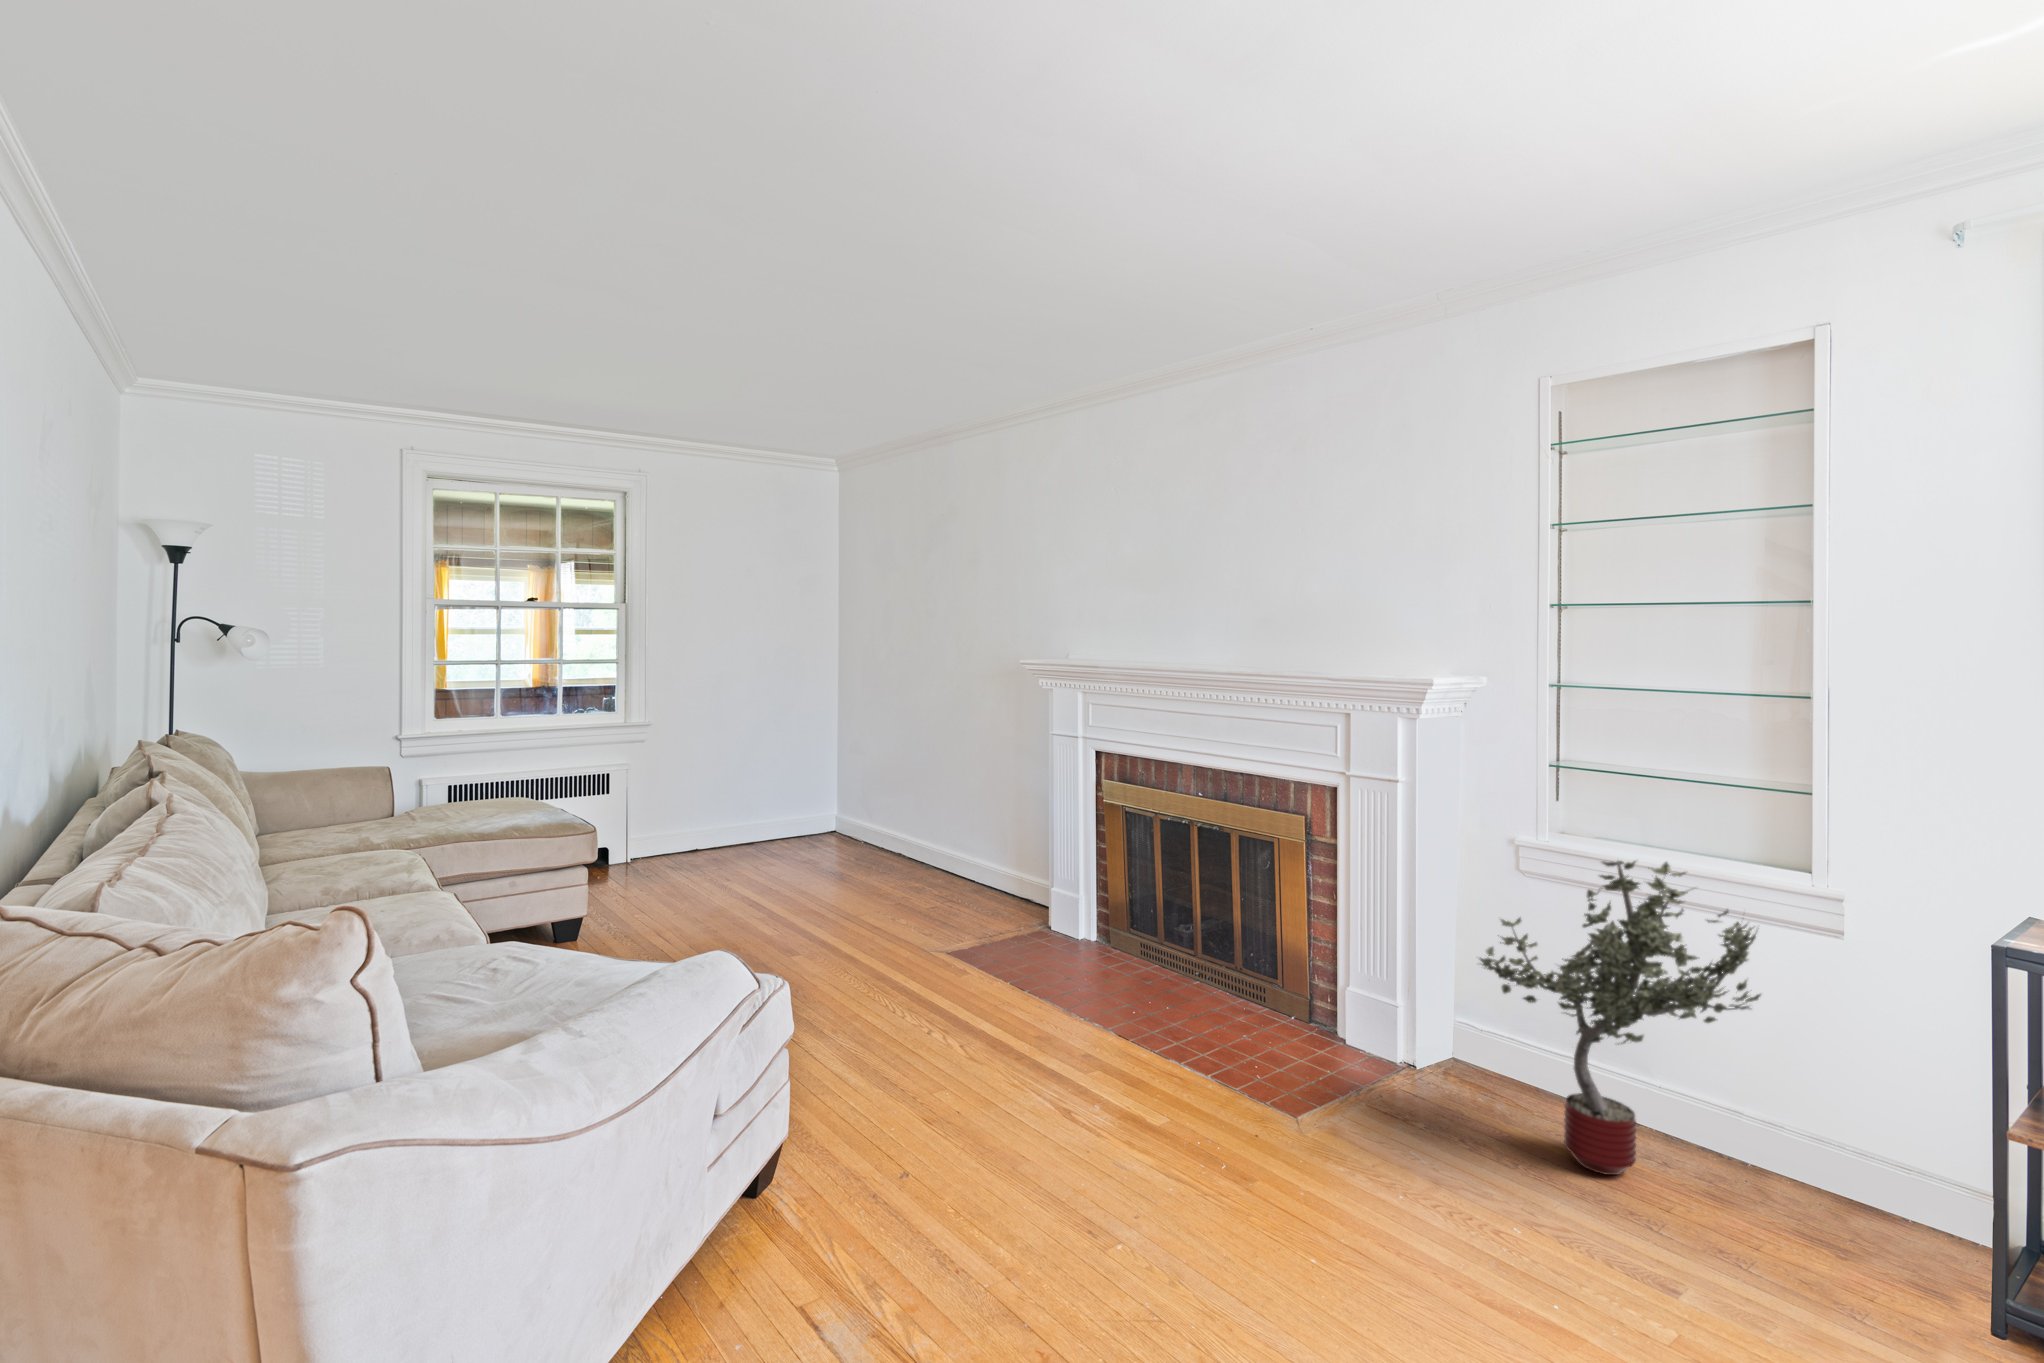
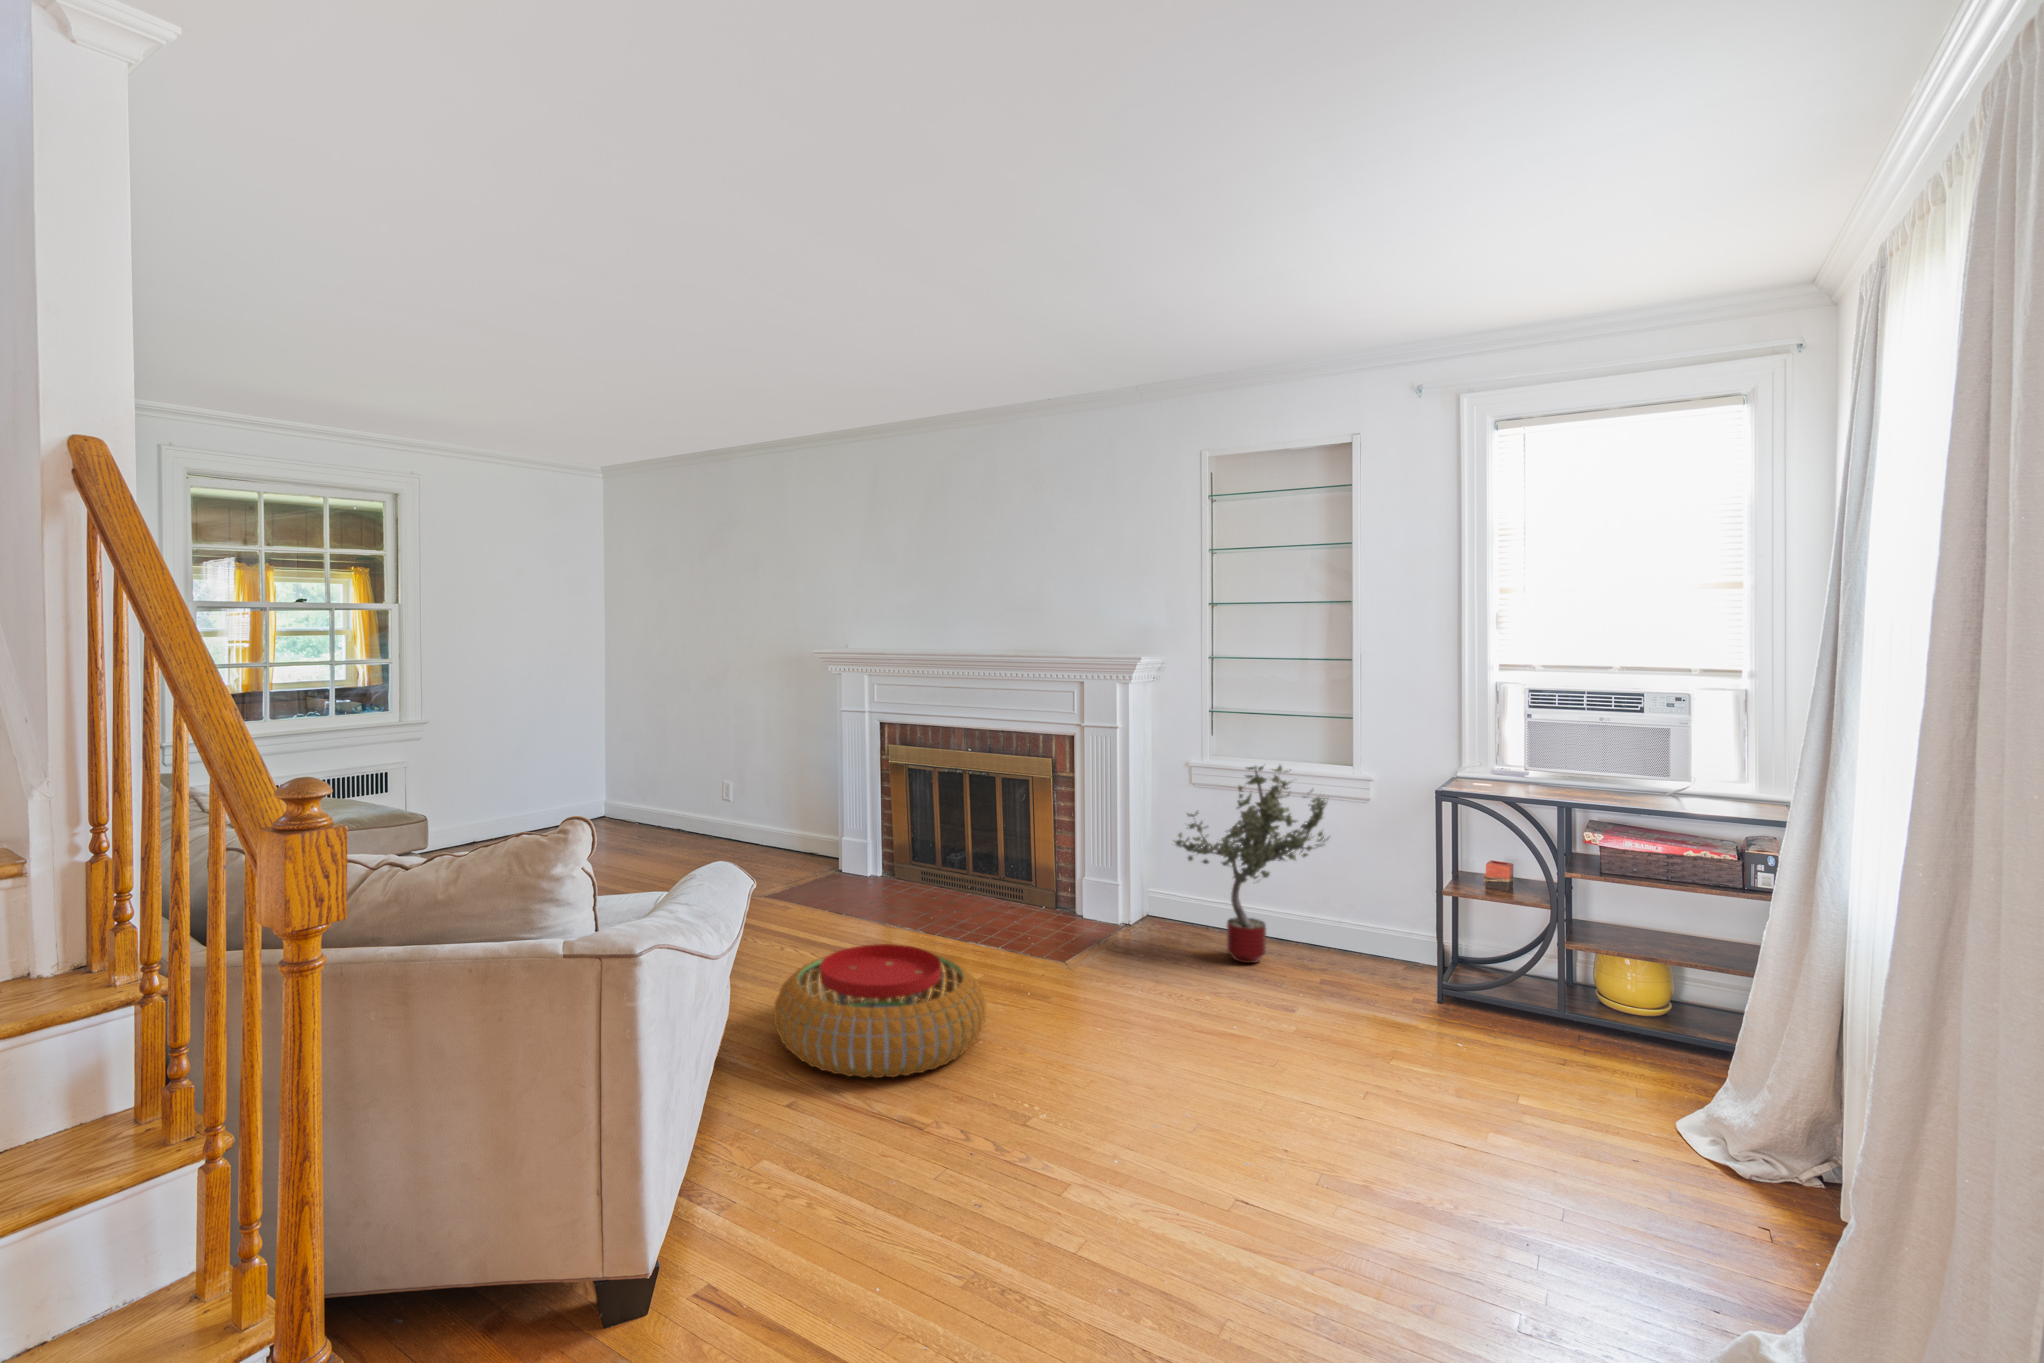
pouf: none [825,1070,1128,1300] -> present [774,944,986,1078]

